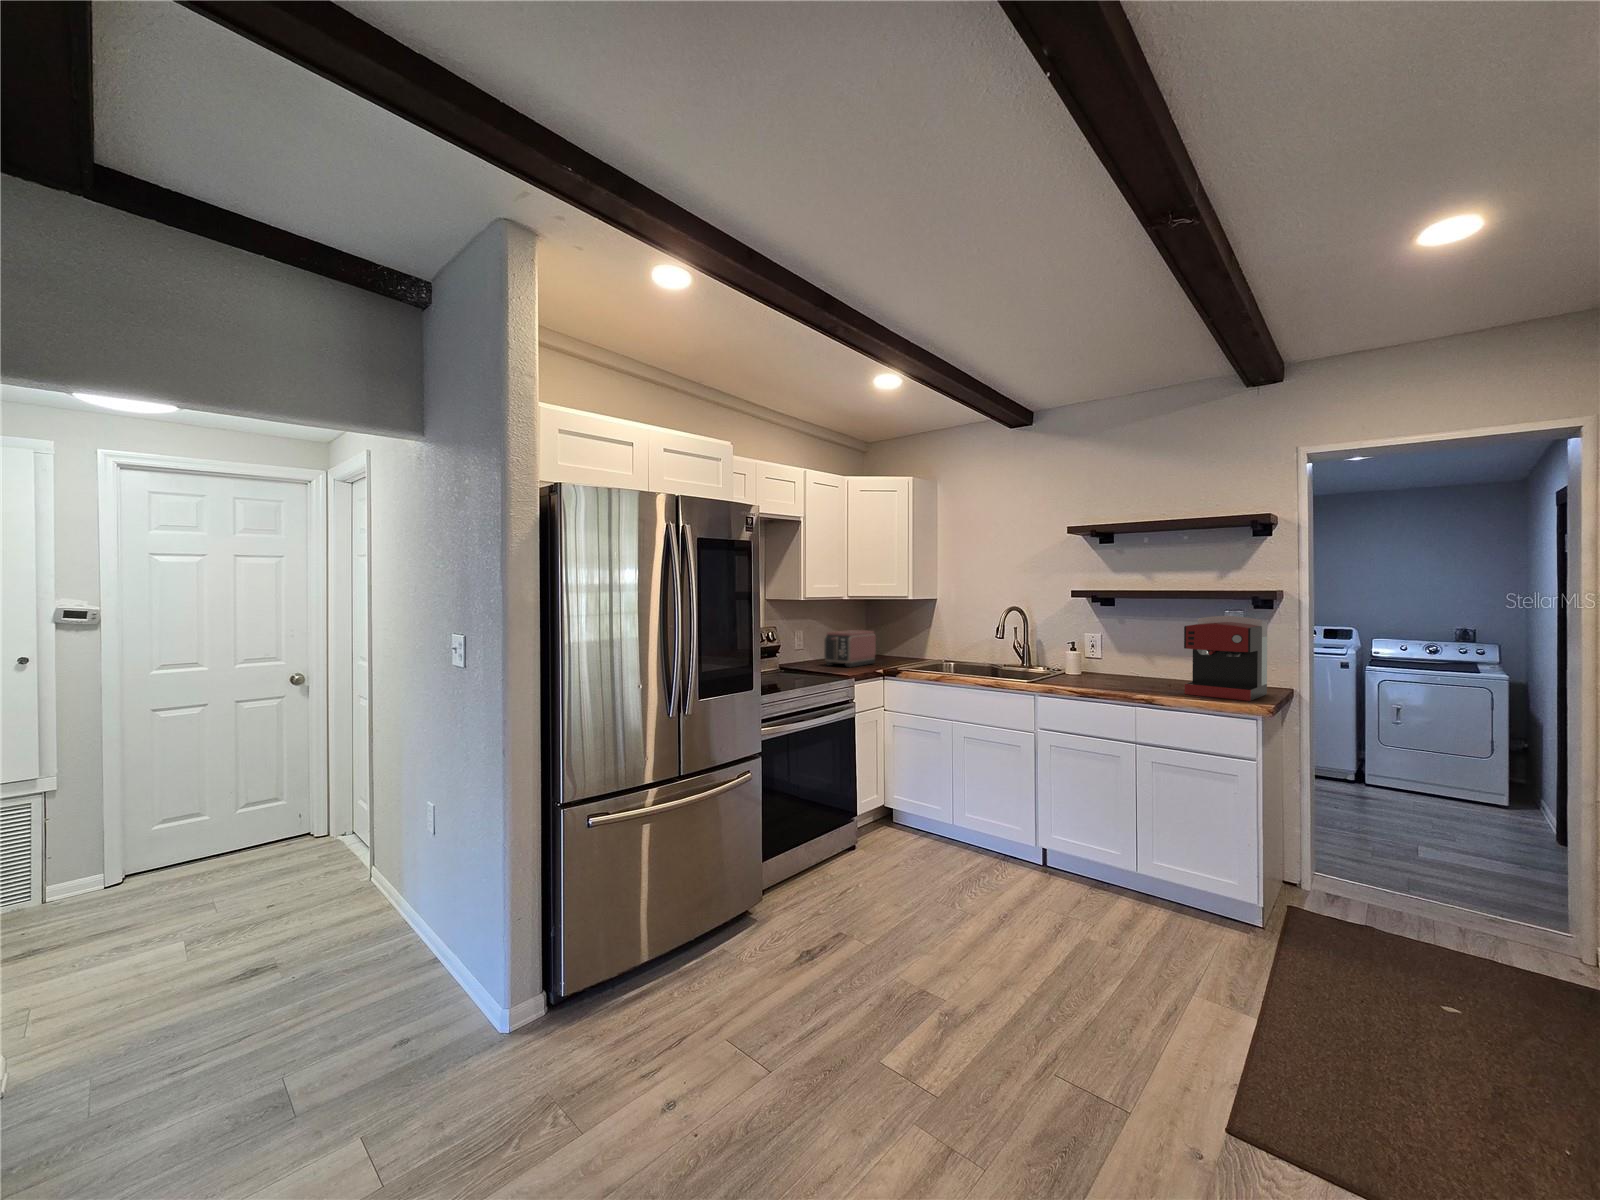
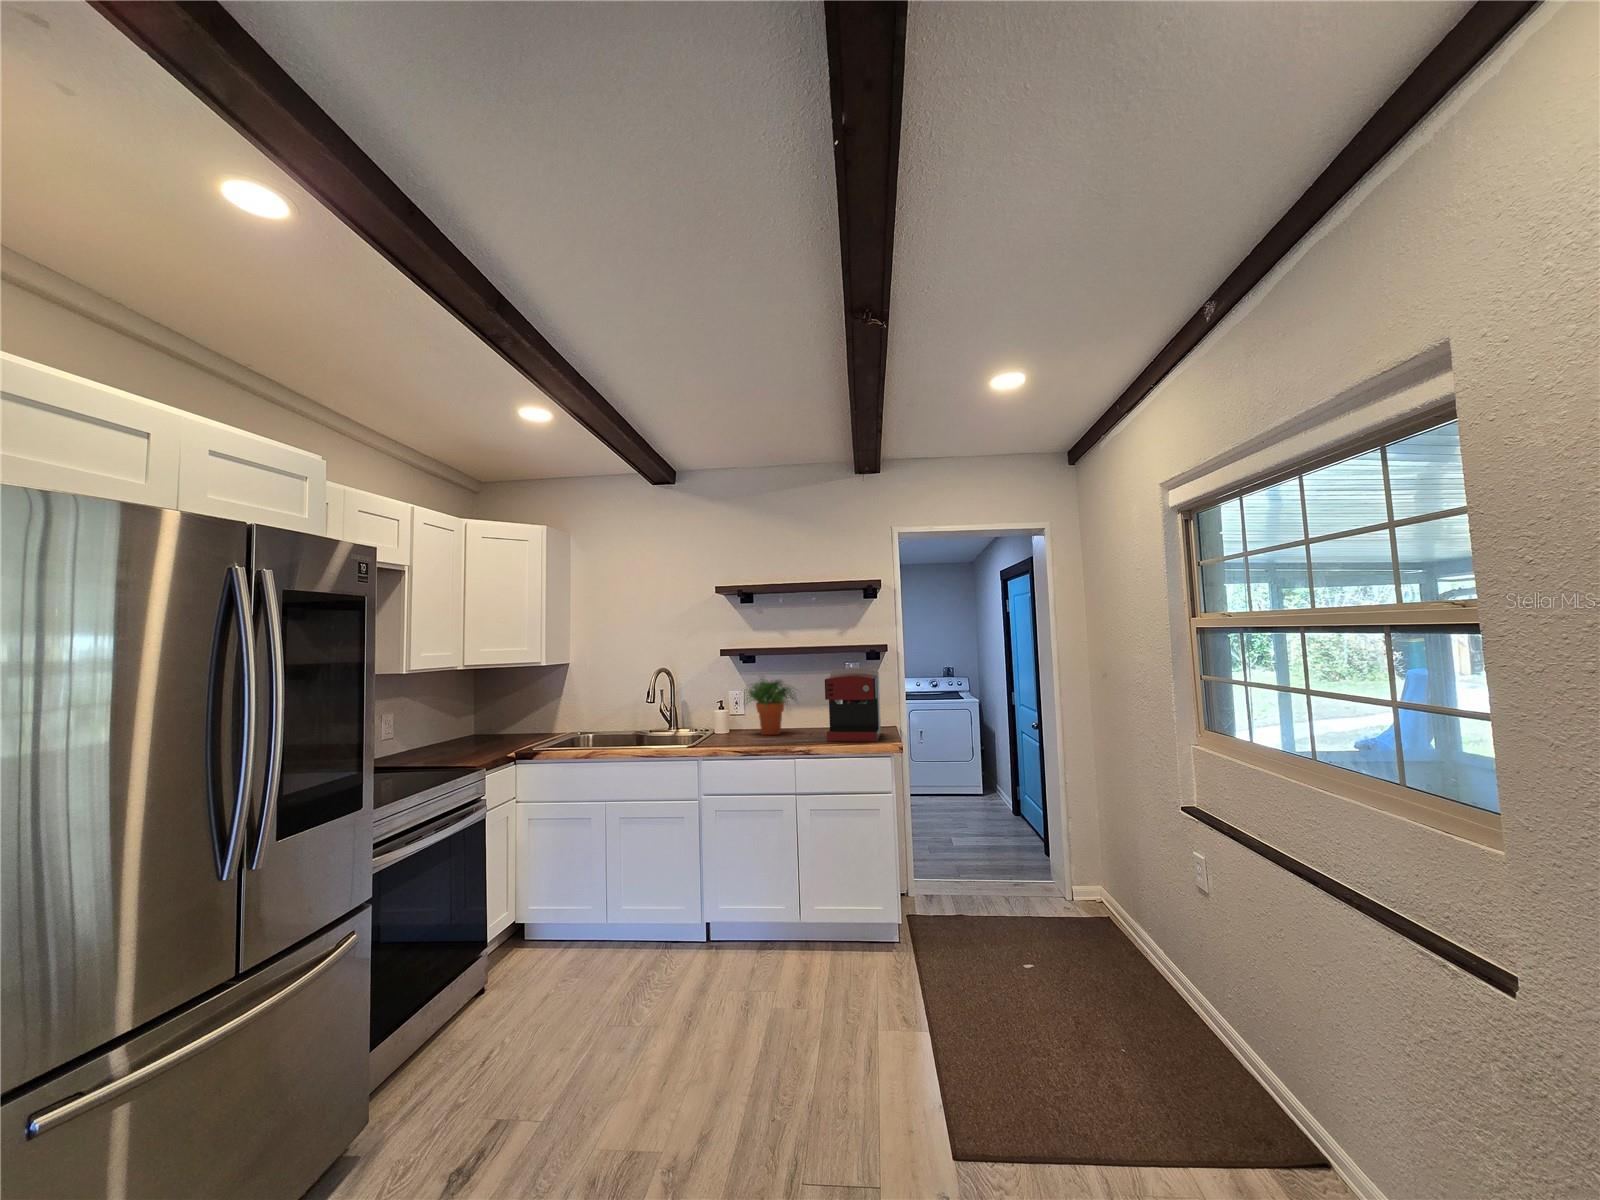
potted plant: none [1090,623,1166,682] -> present [746,680,796,735]
toaster: present [824,630,876,667] -> none [431,704,502,754]

